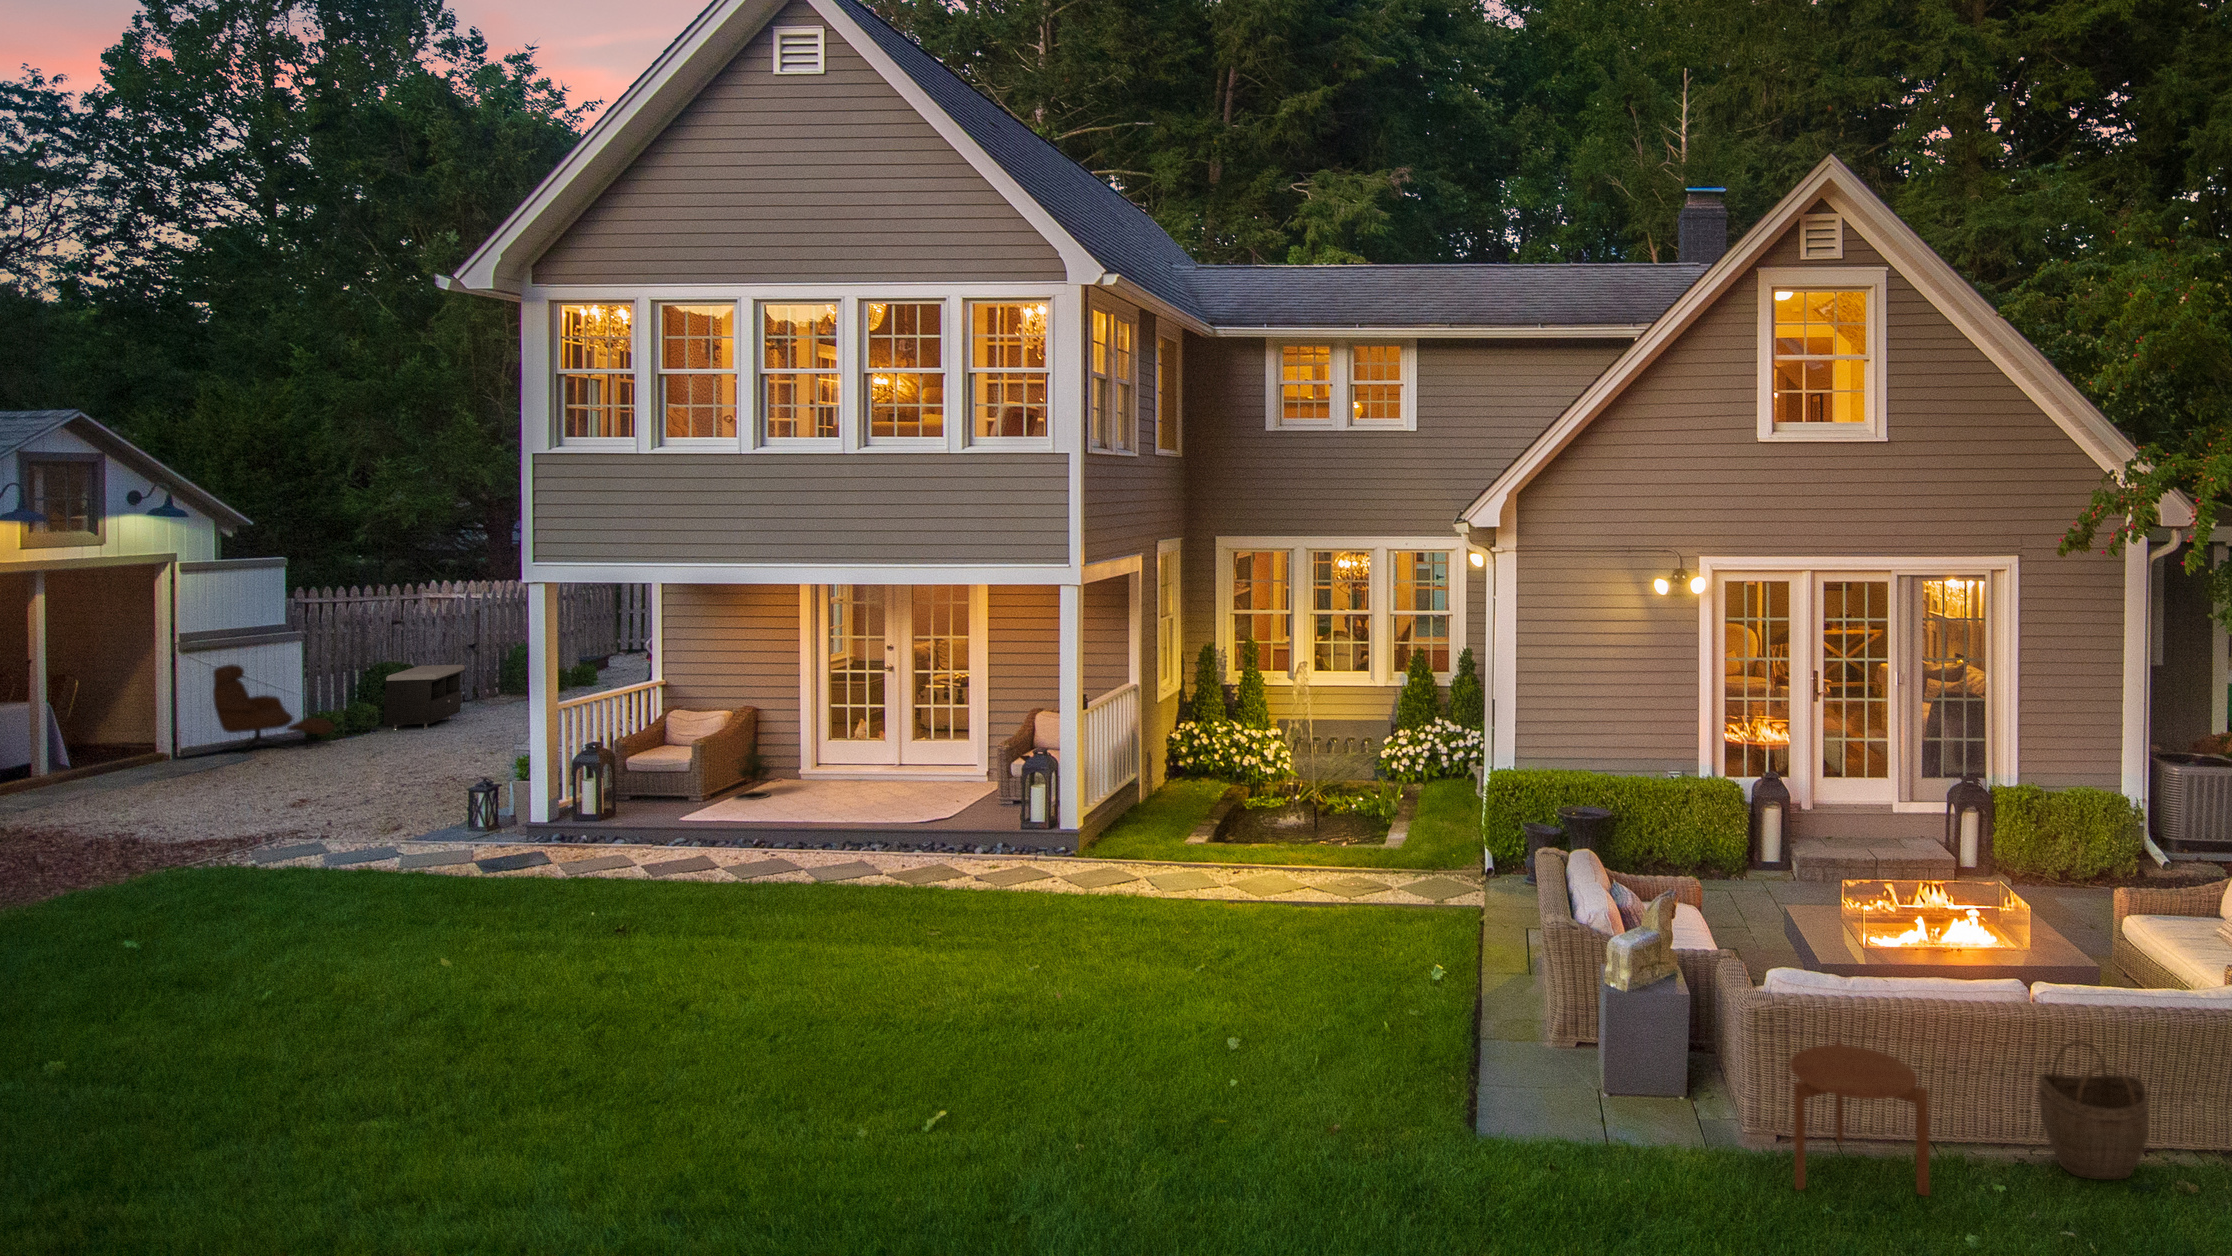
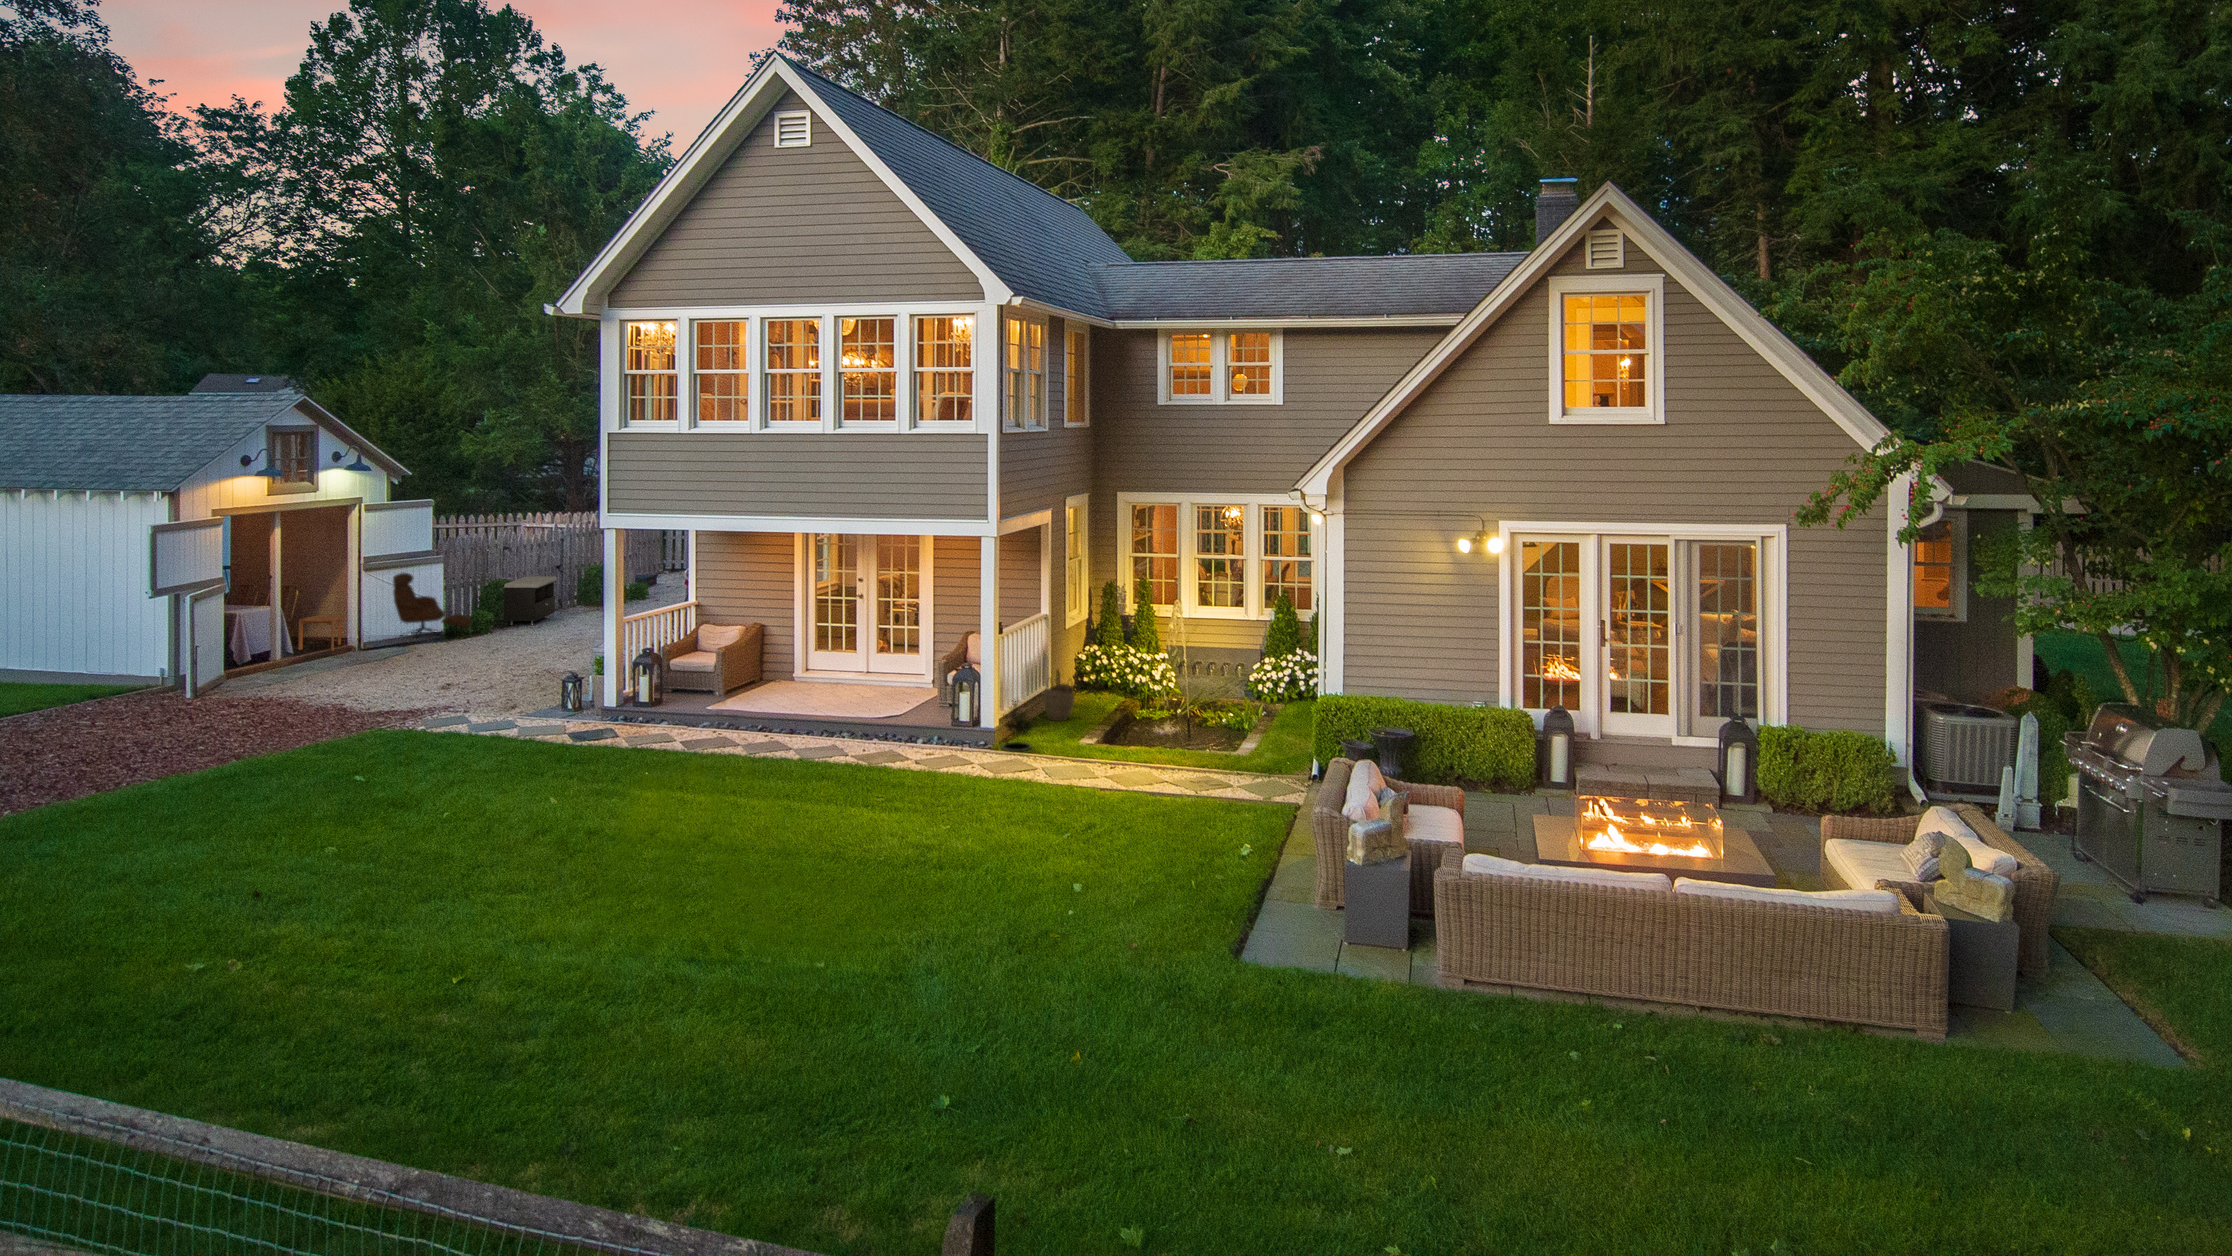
potted tree: present [734,742,773,800] -> present [1002,701,1033,751]
side table: present [1790,1041,1930,1196] -> present [298,615,346,651]
woven basket: present [2038,1041,2148,1180] -> present [1044,682,1074,721]

